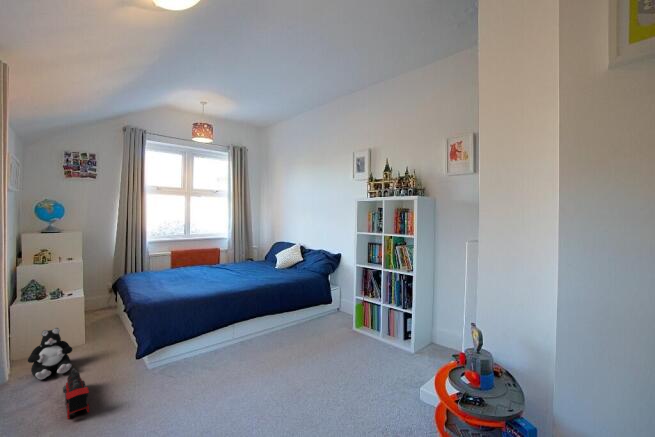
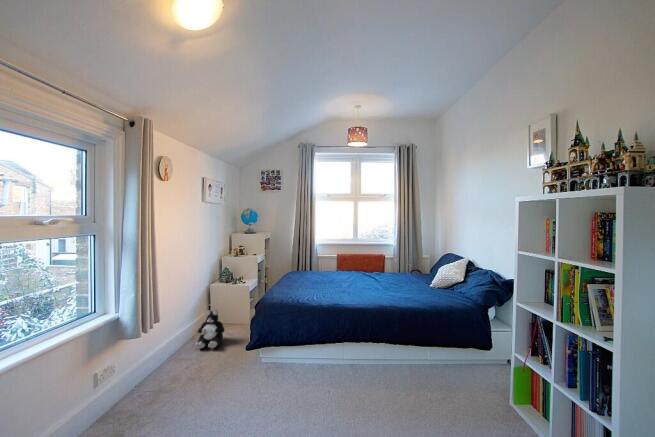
toy train: present [63,369,89,419] -> none [173,348,211,391]

